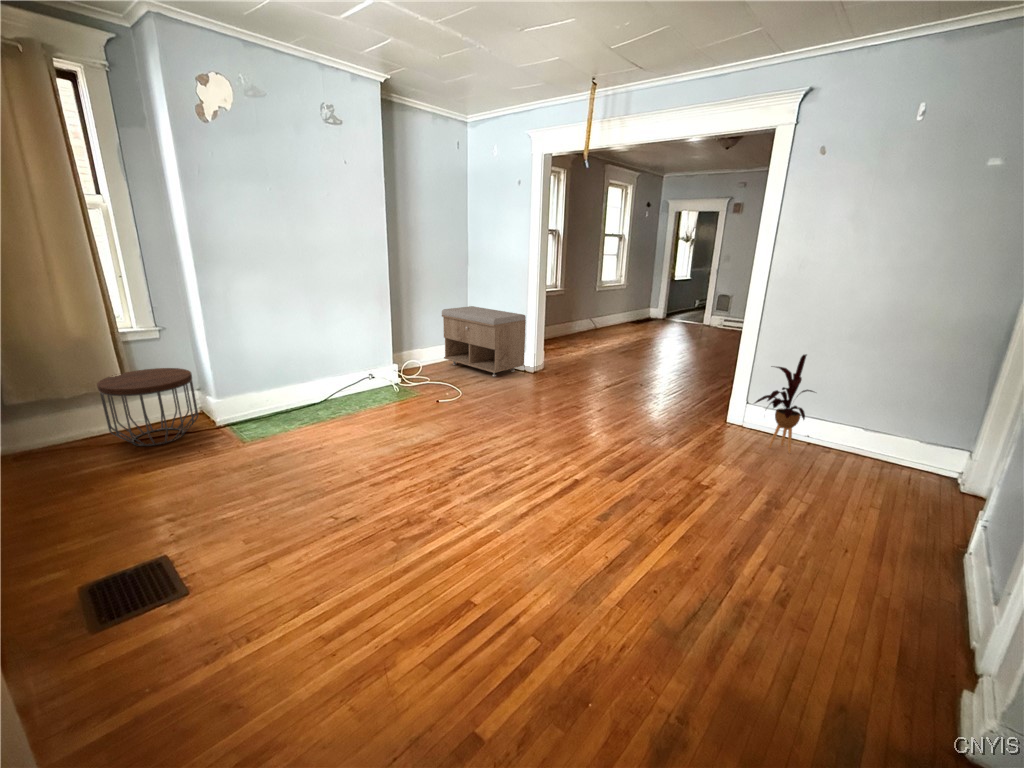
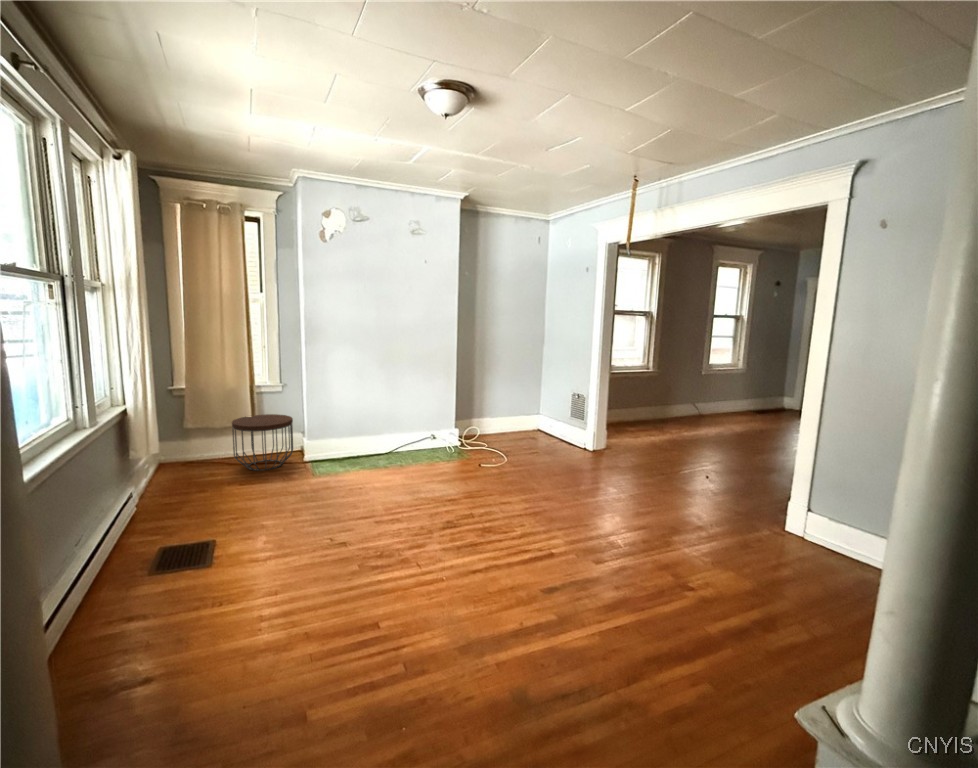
storage bench: present [442,306,526,377] -> none [513,382,587,450]
house plant: present [755,354,814,453] -> none [782,451,862,572]

